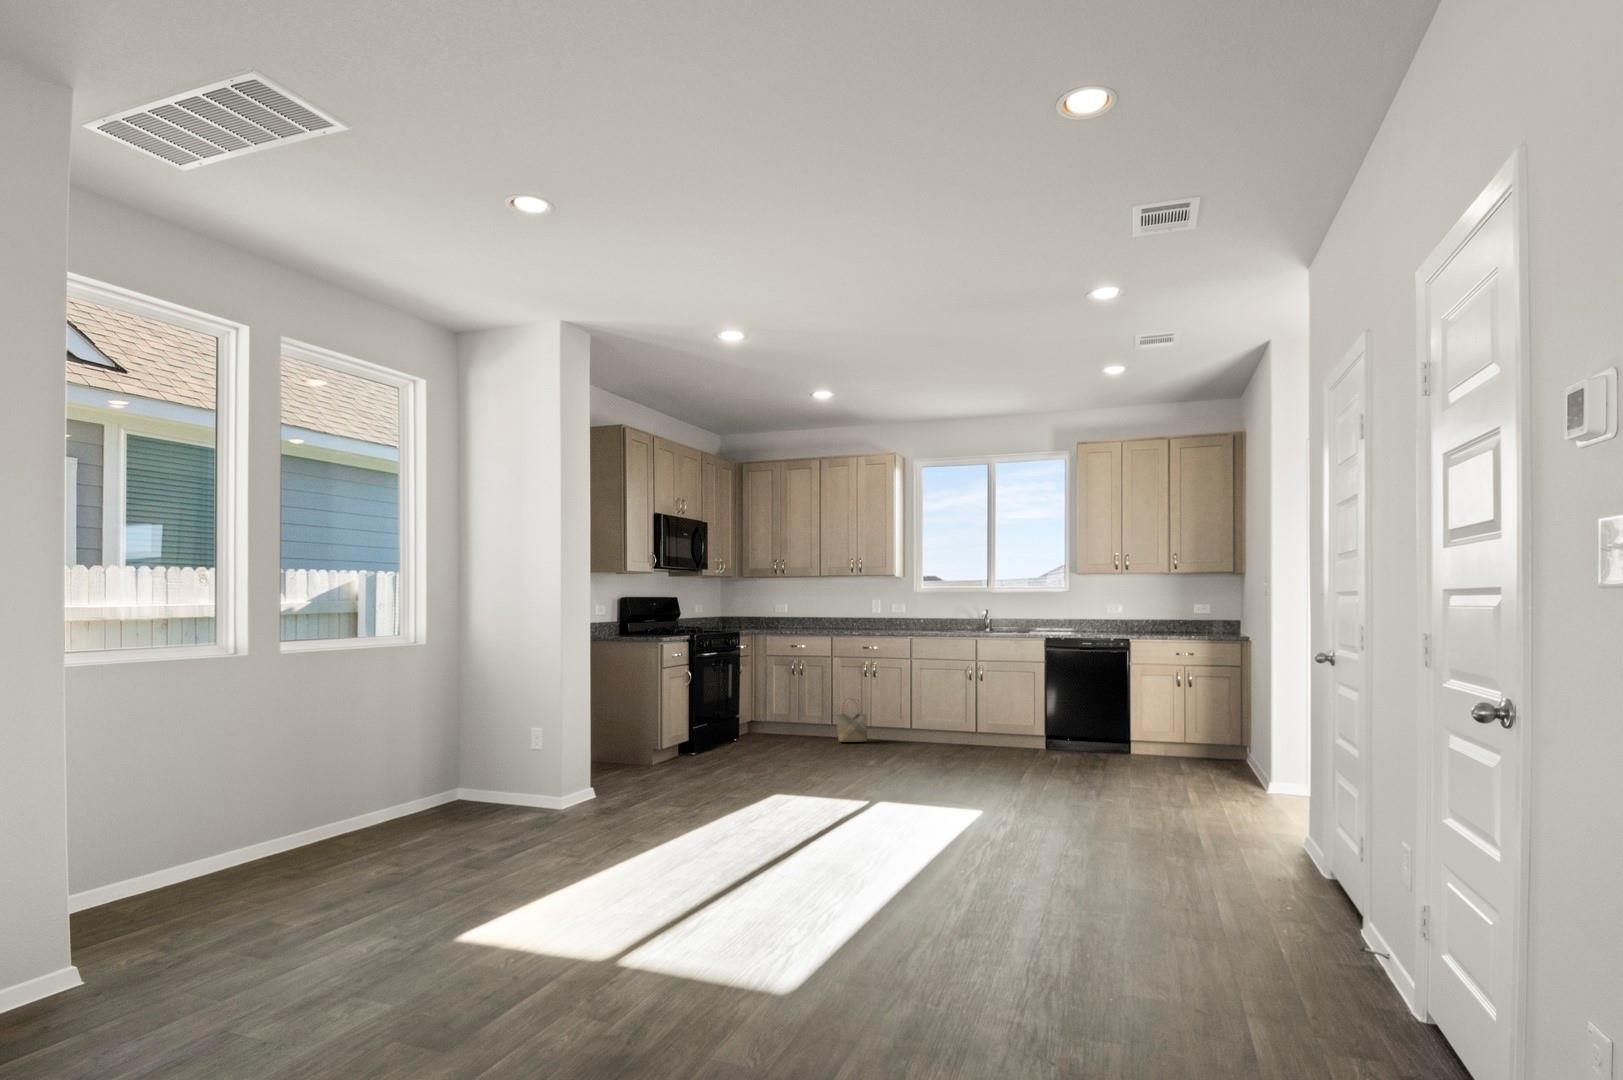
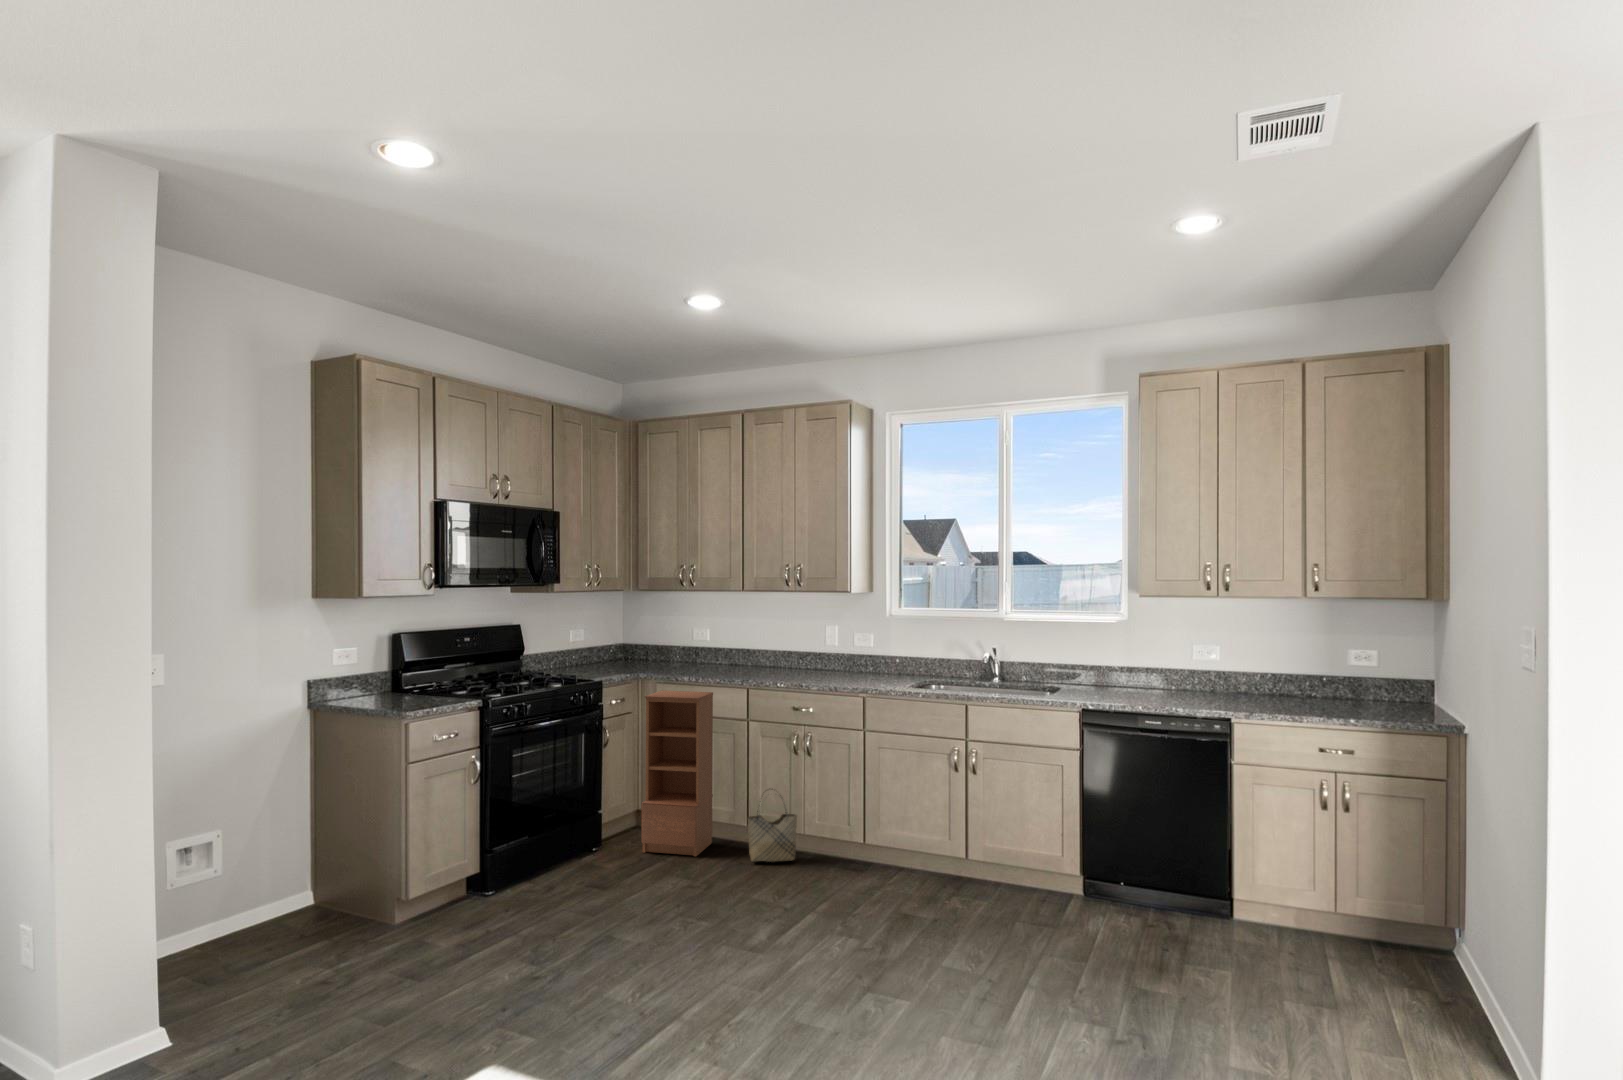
bookcase: none [766,640,807,742] -> present [641,691,713,856]

